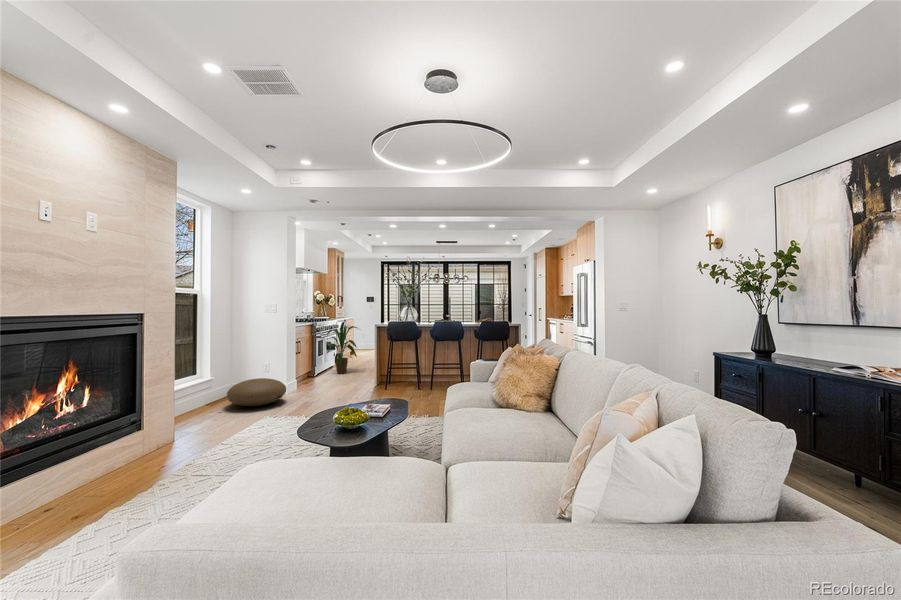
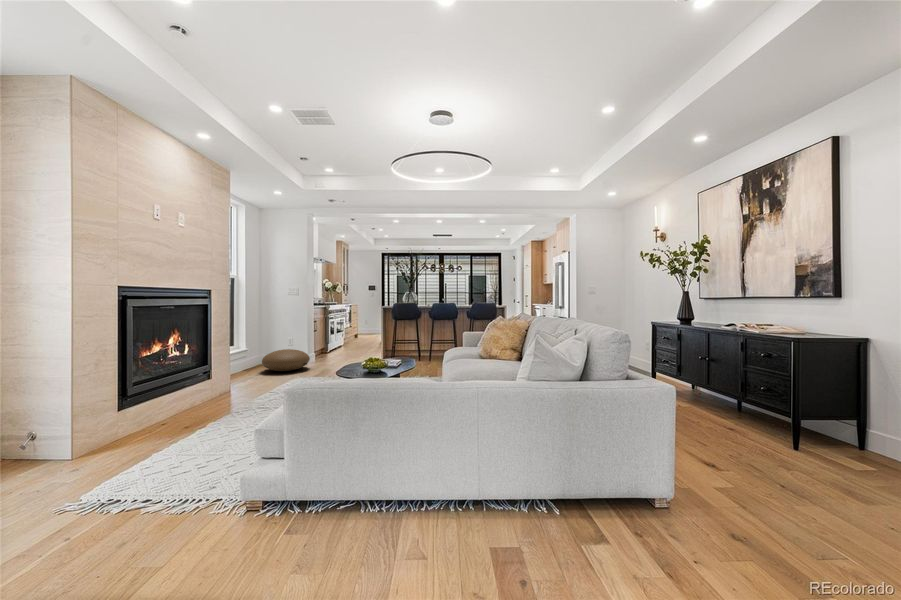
house plant: present [327,321,357,374] -> none [337,305,367,351]

